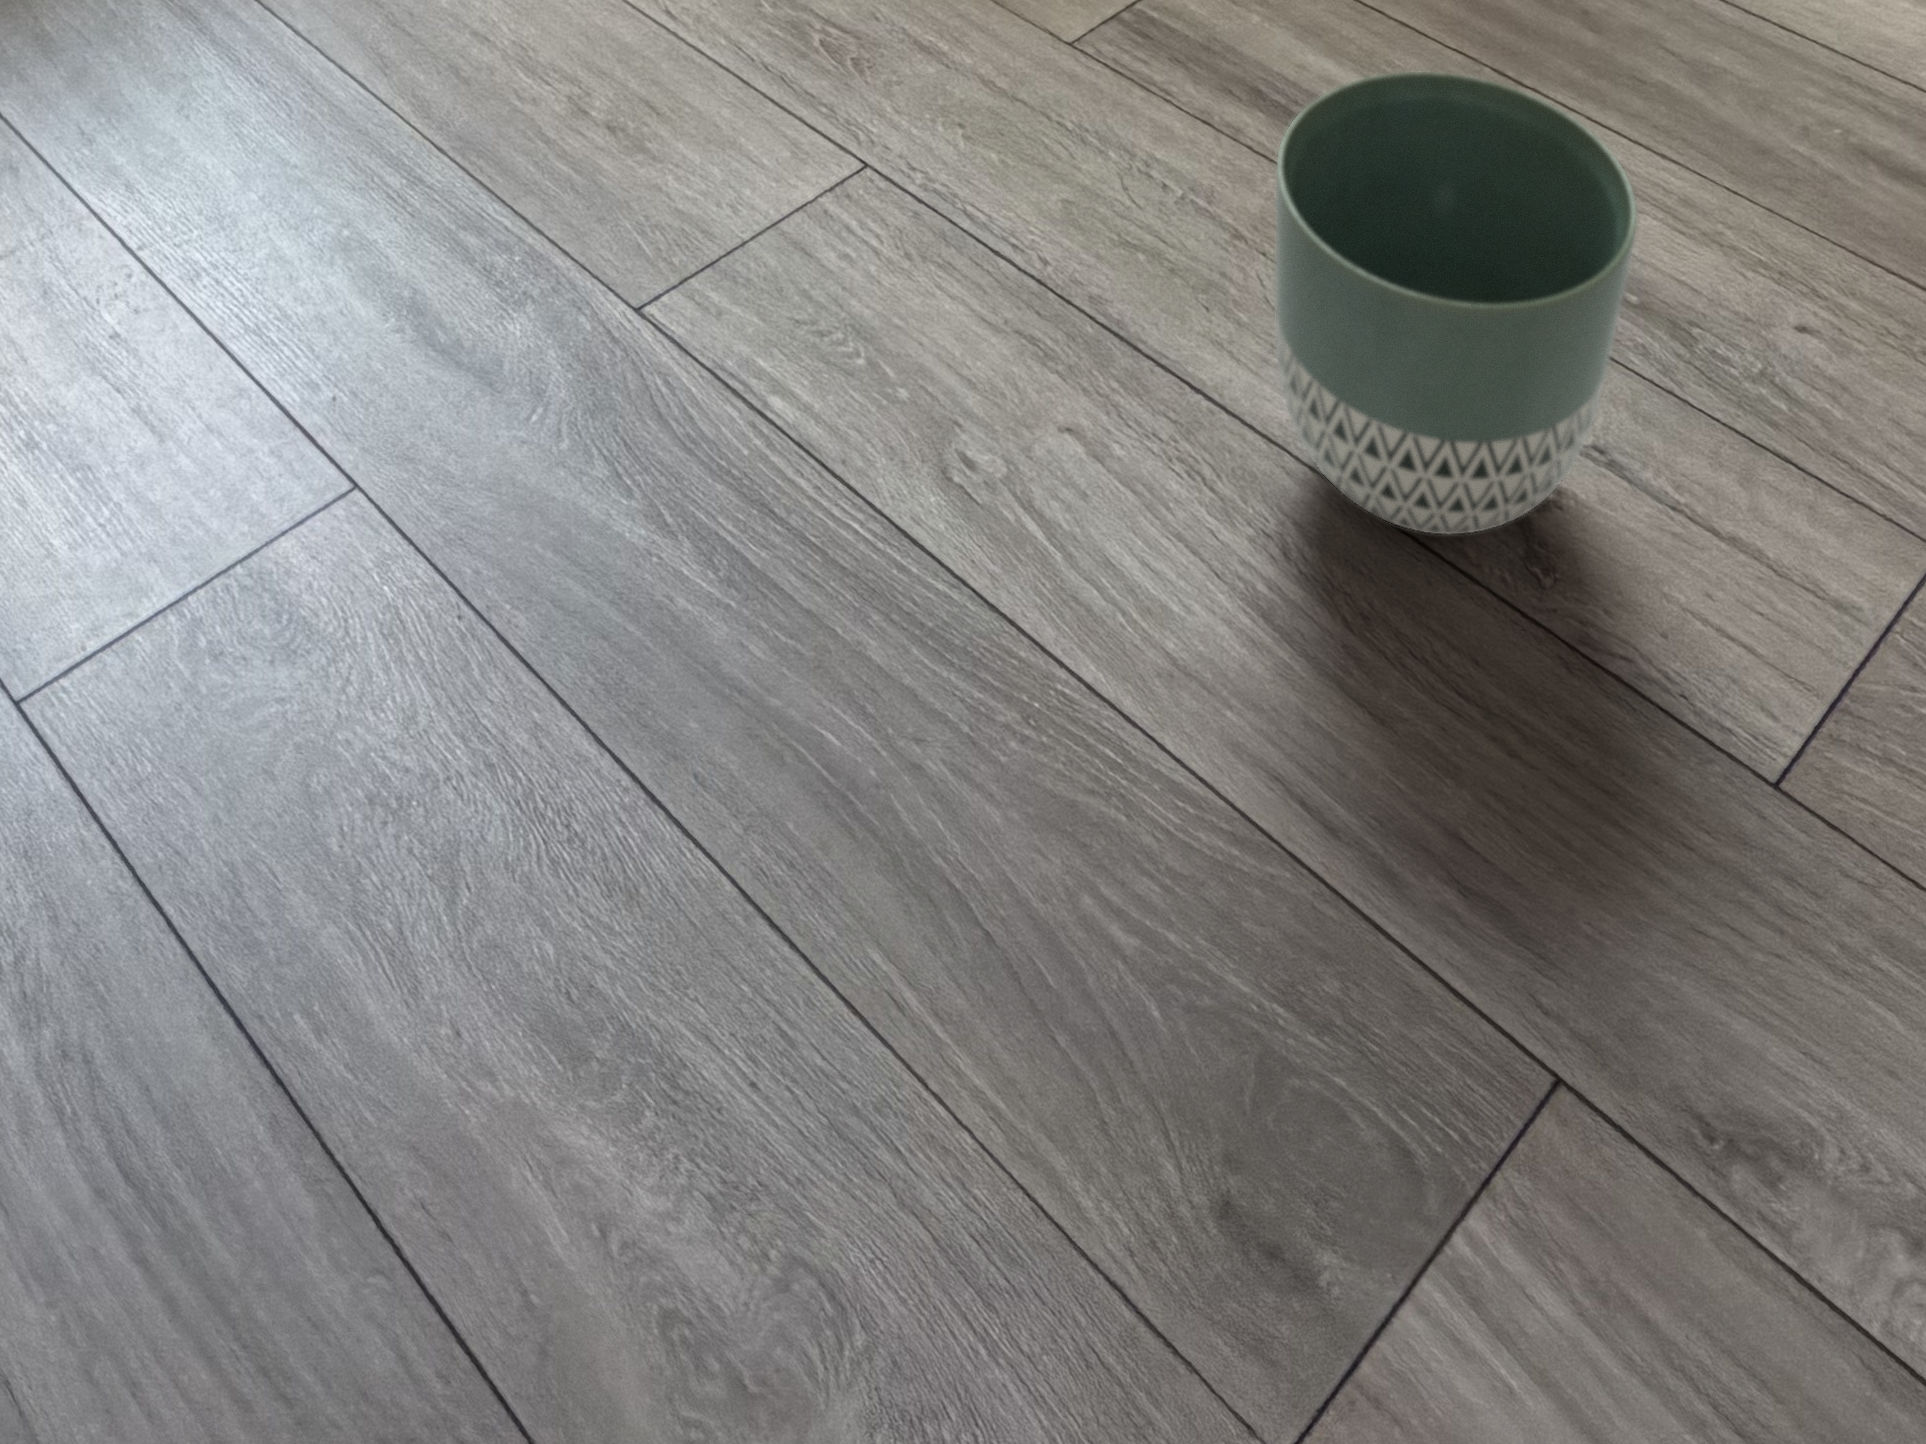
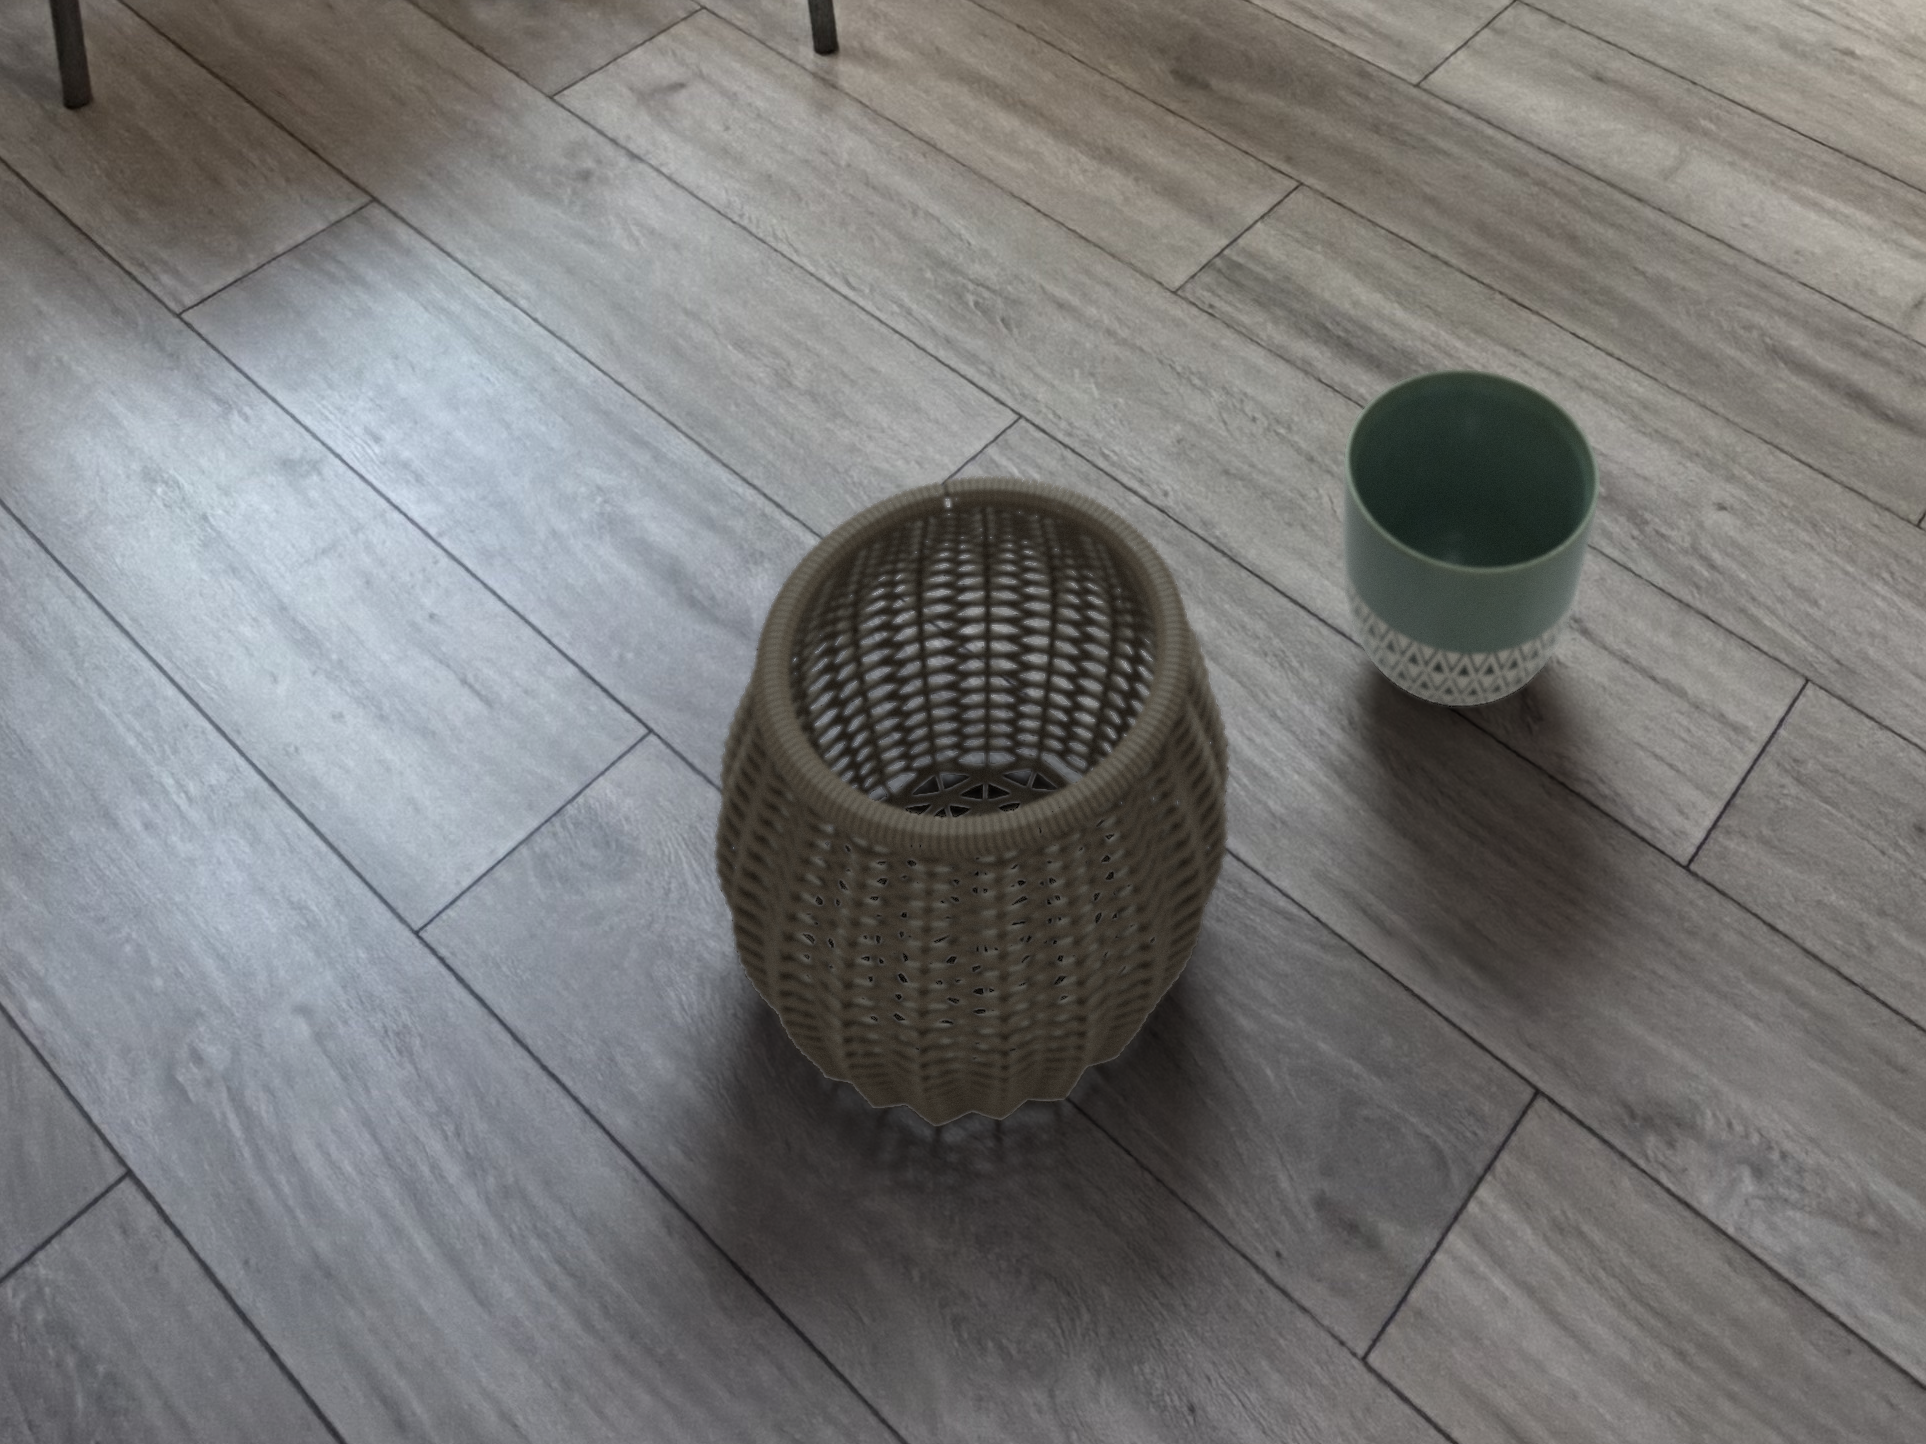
woven basket: none [377,115,1105,1033] -> present [714,476,1230,1127]

